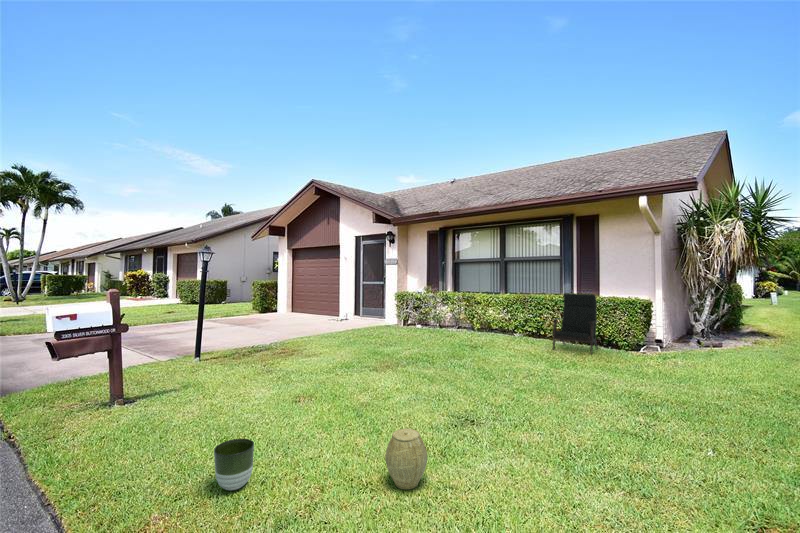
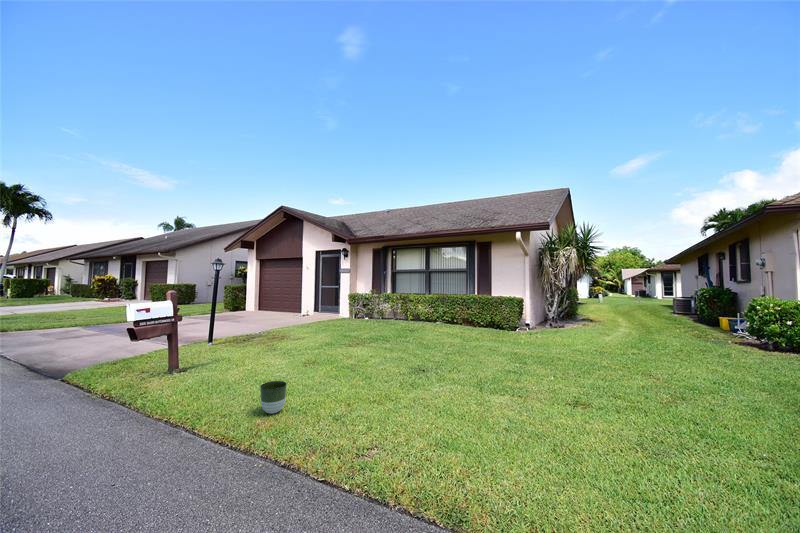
lounge chair: present [552,293,599,354] -> none [461,293,492,334]
woven basket: present [385,429,427,490] -> none [373,370,399,406]

